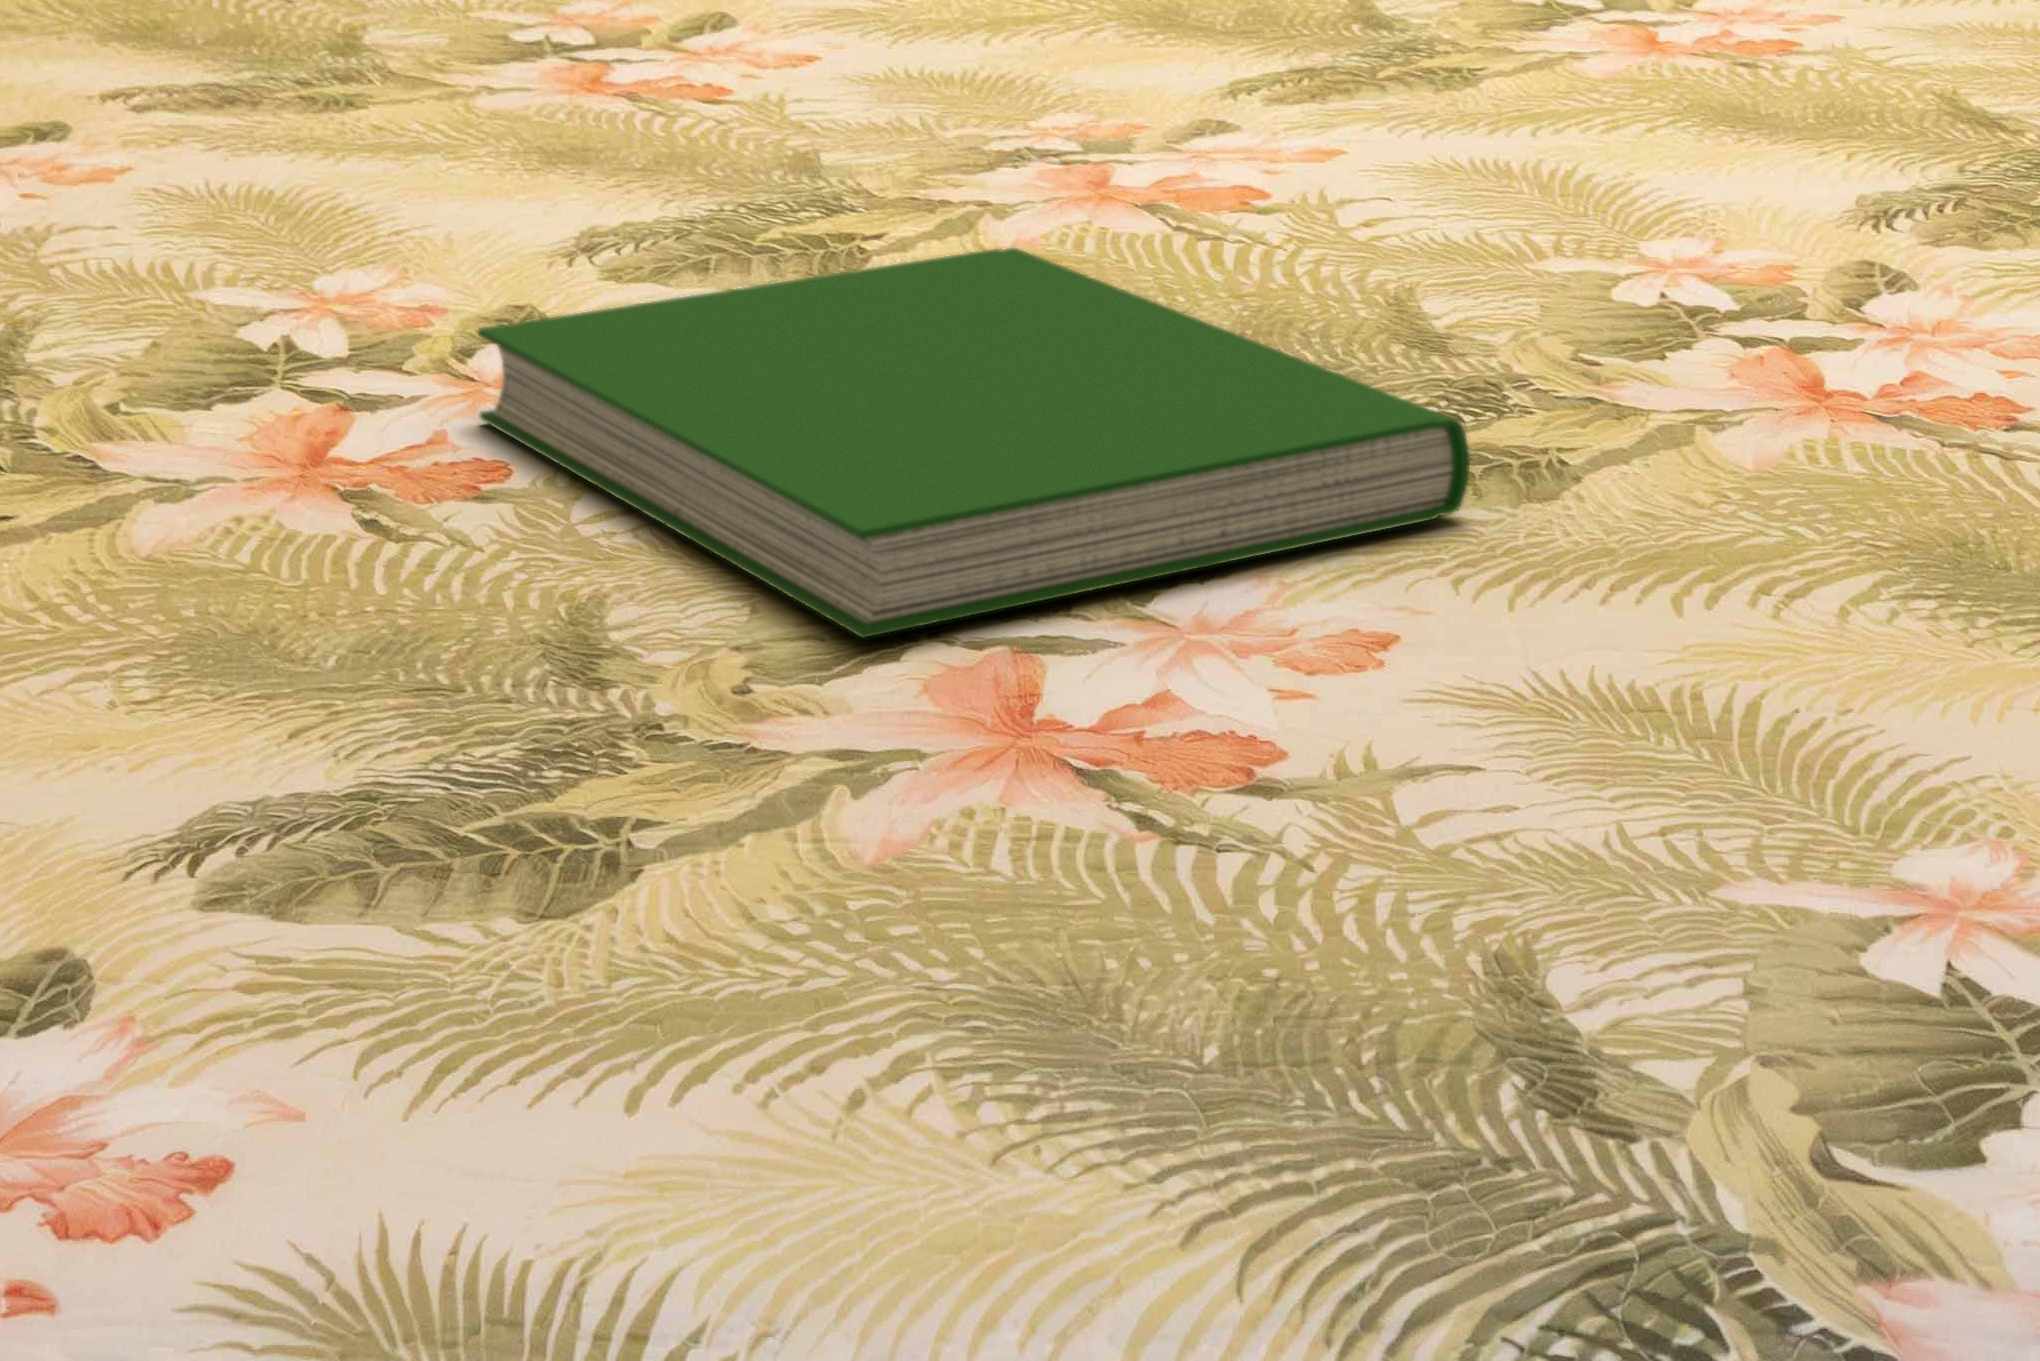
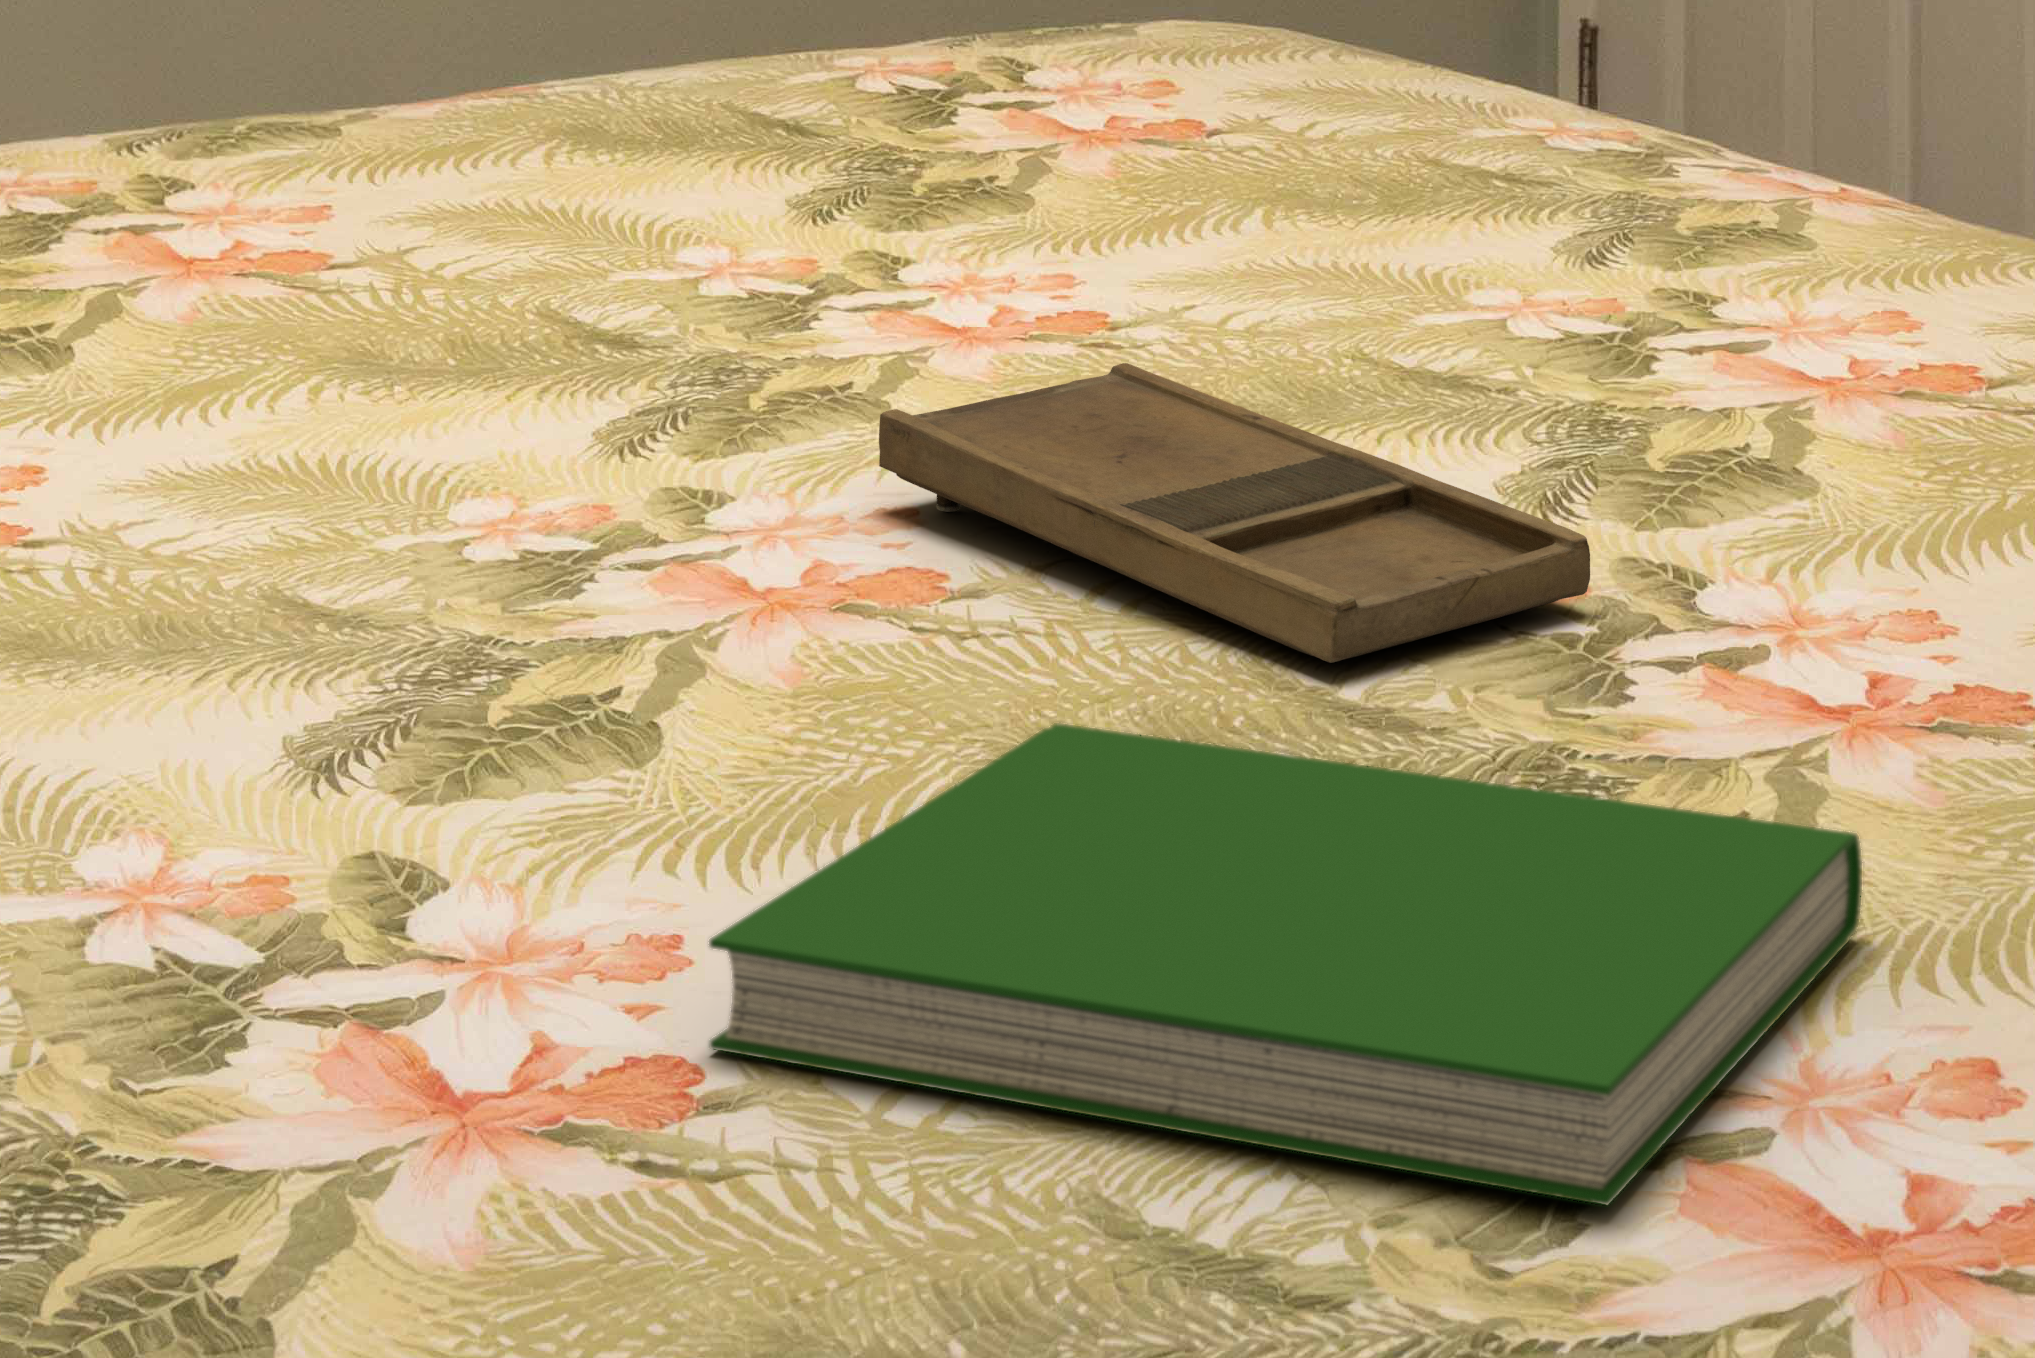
tray: none [1305,24,1736,264] -> present [879,363,1590,663]

